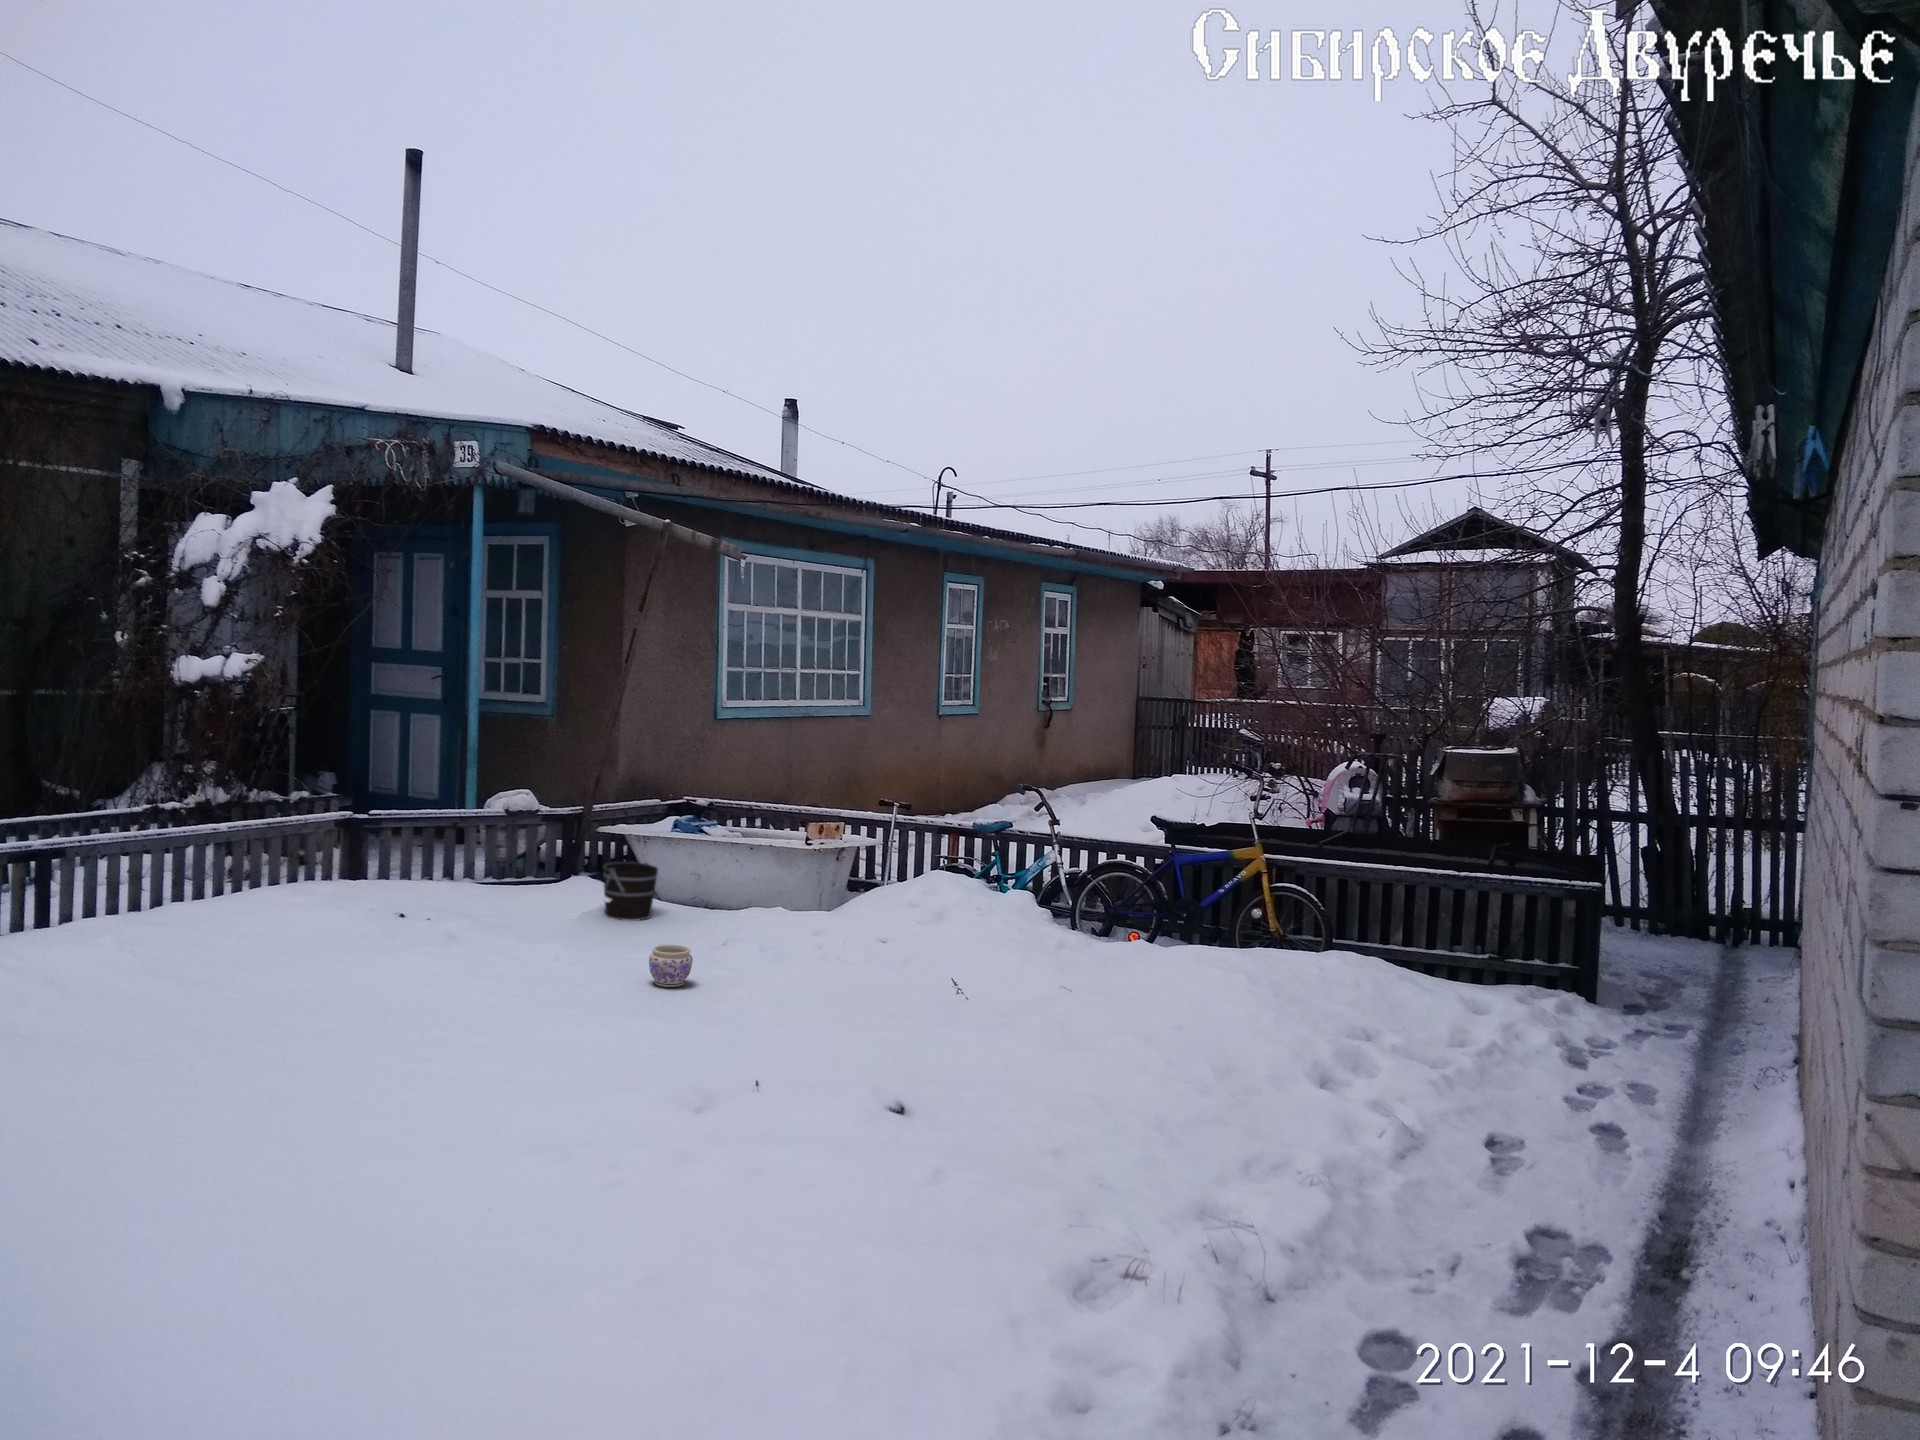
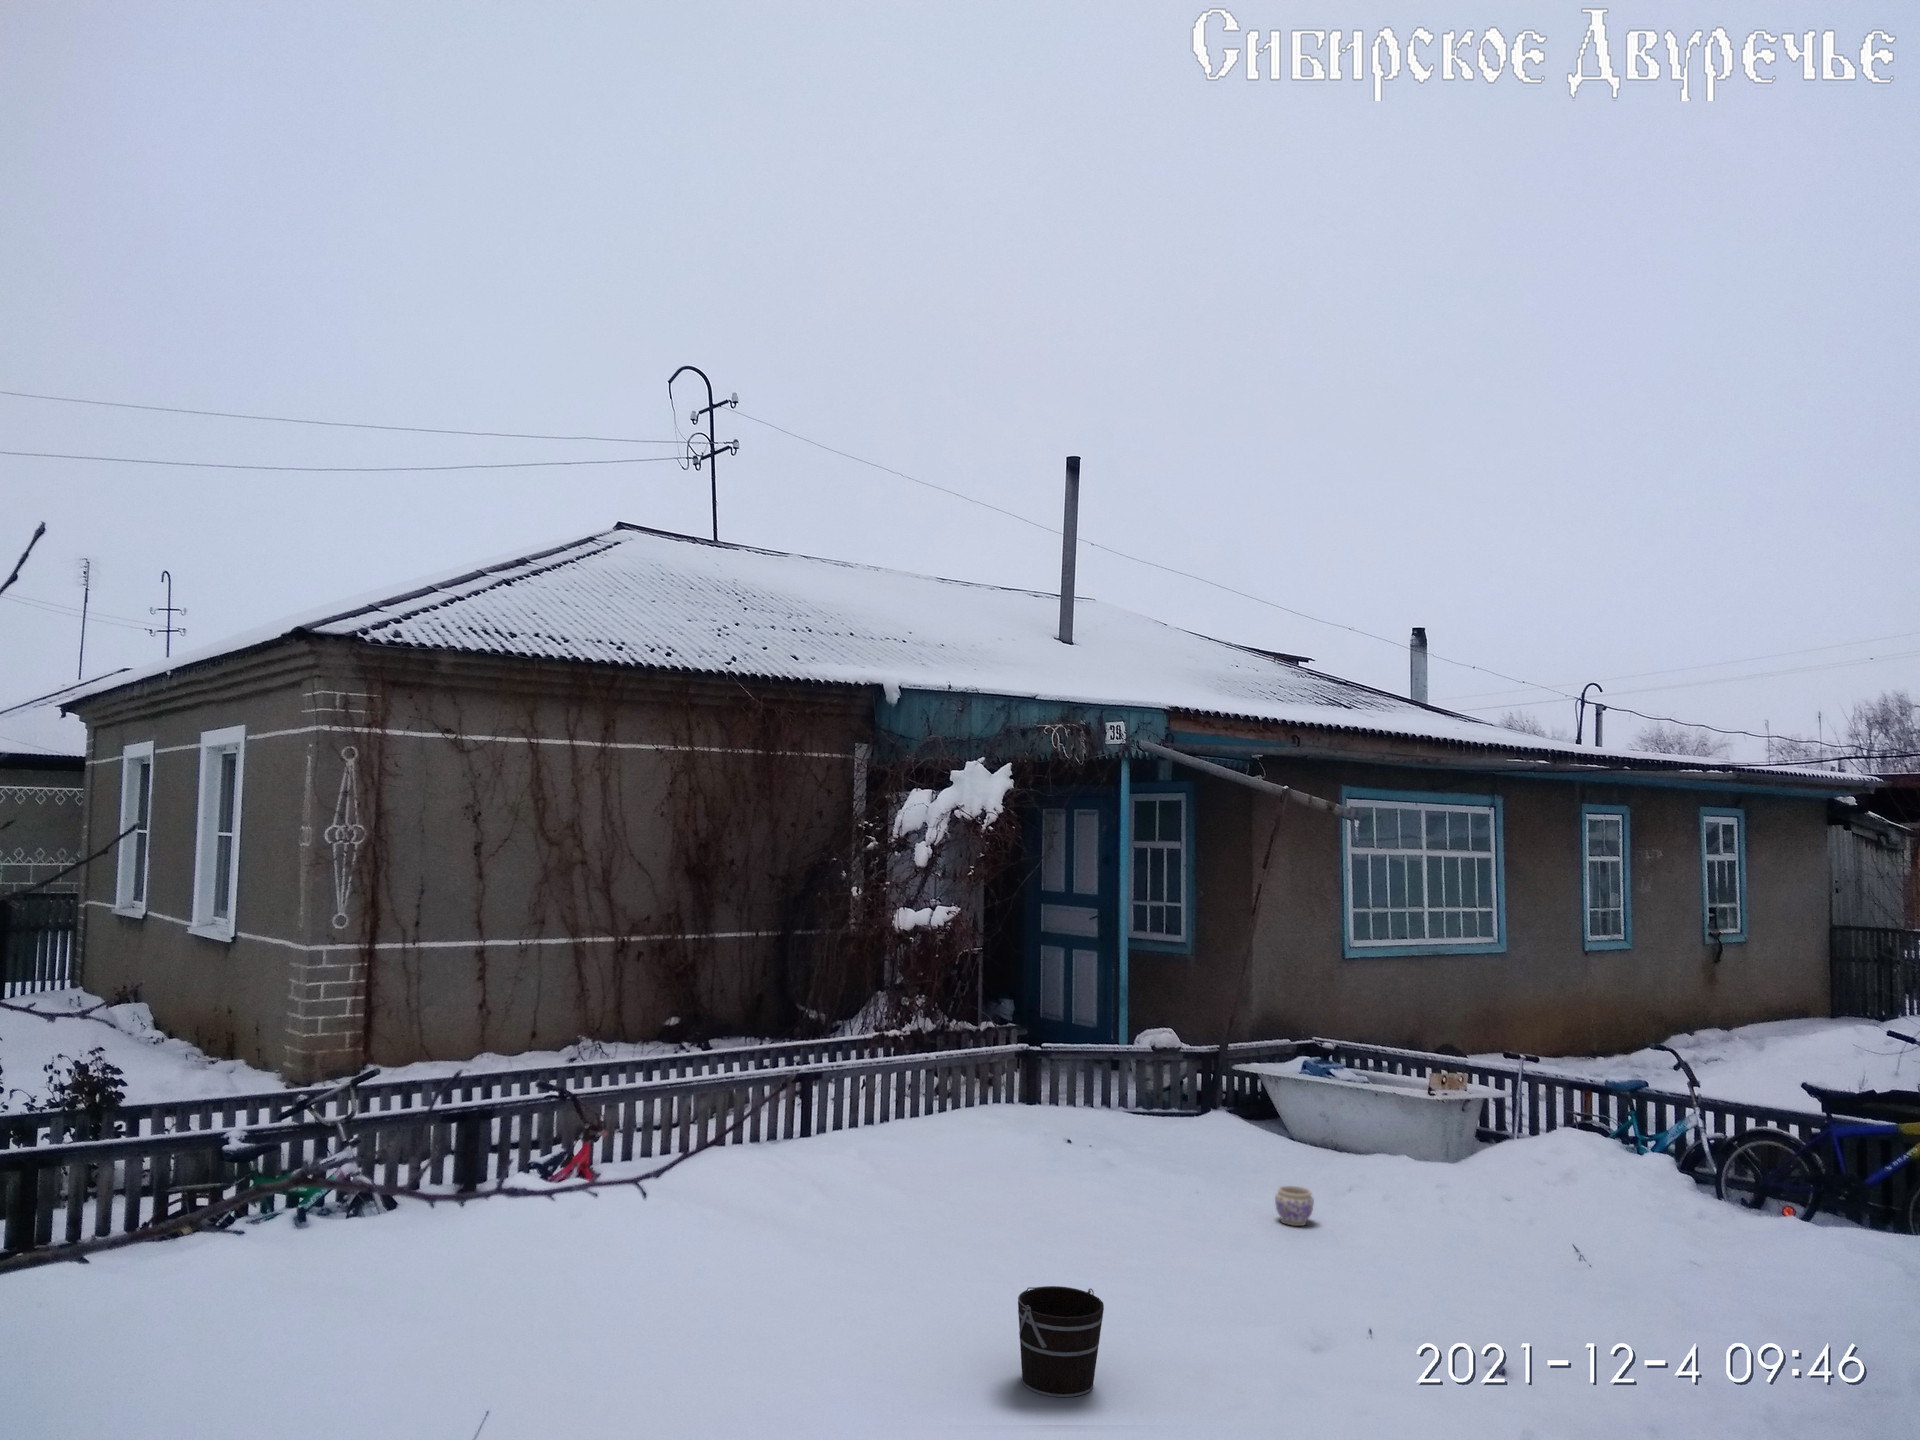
bucket: present [603,862,658,921] -> present [1018,1286,1104,1397]

